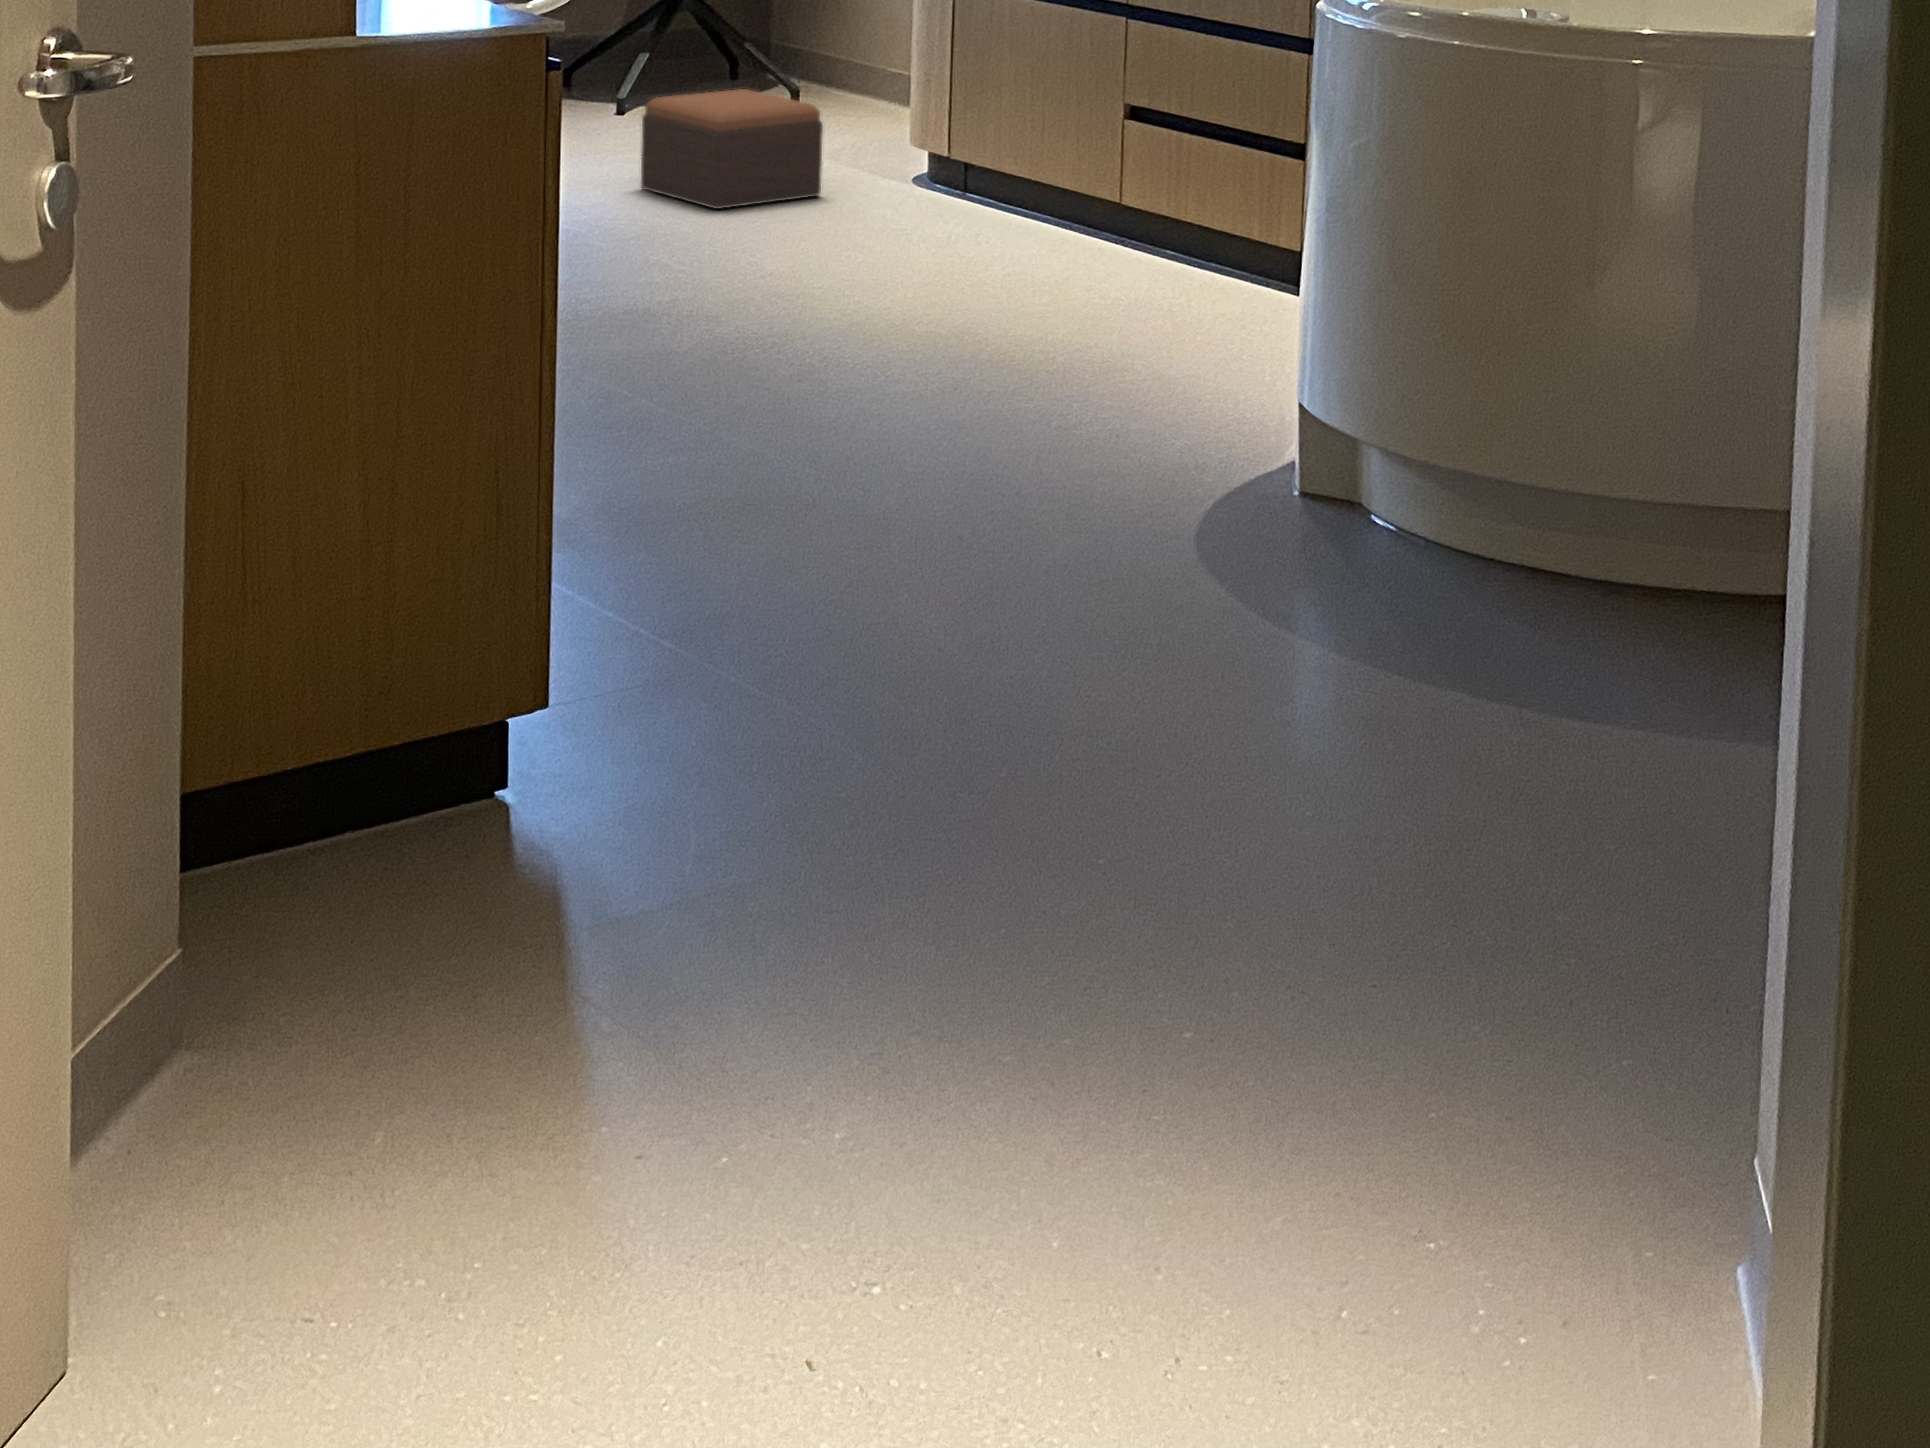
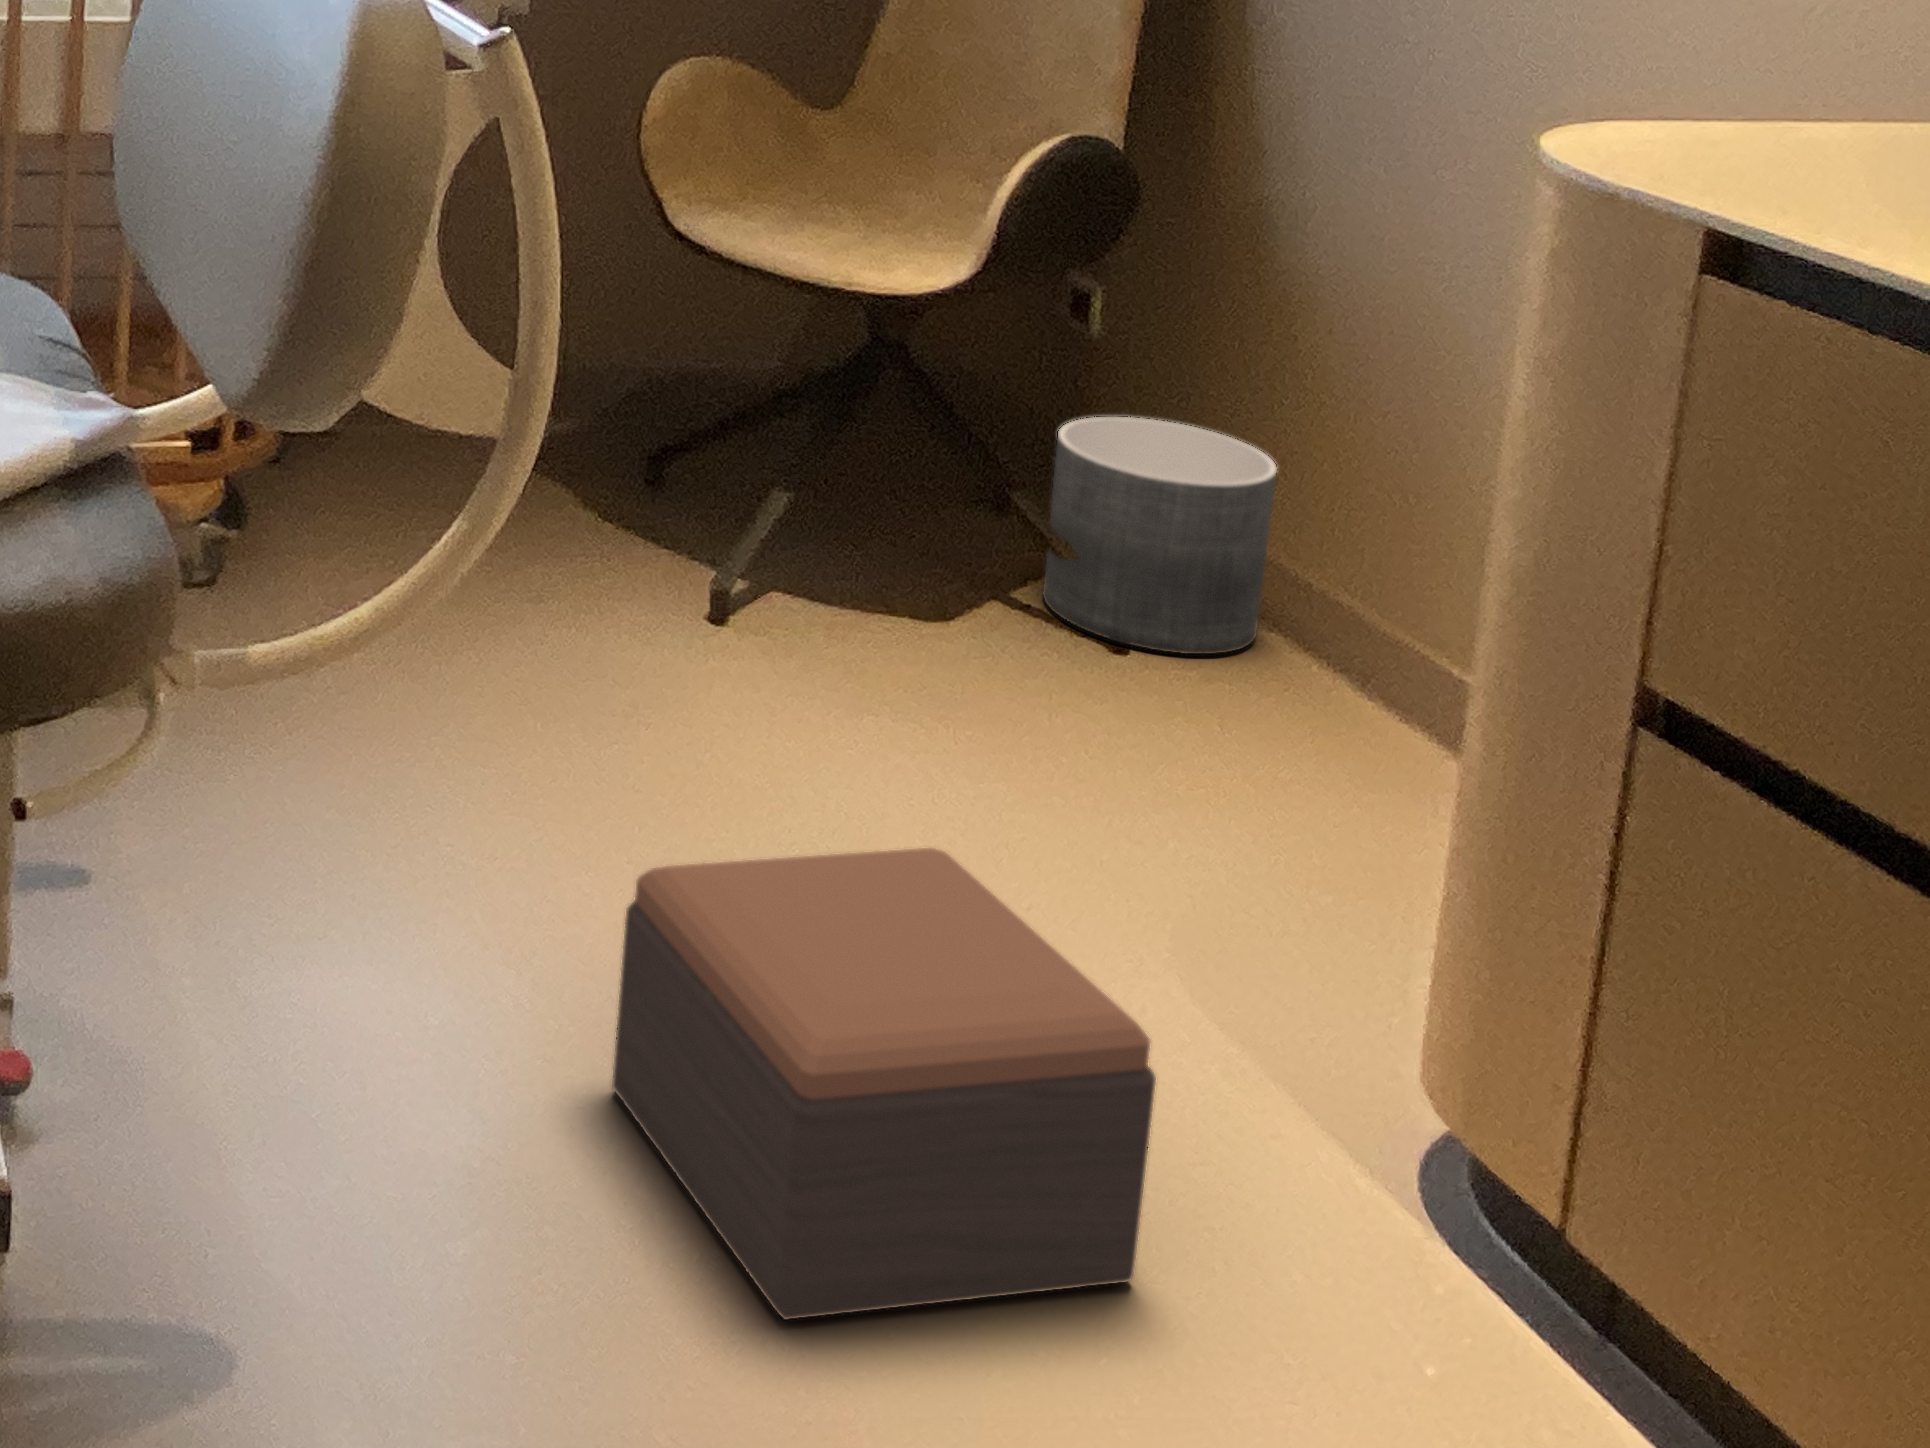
planter: none [759,12,852,103] -> present [1043,417,1277,654]

